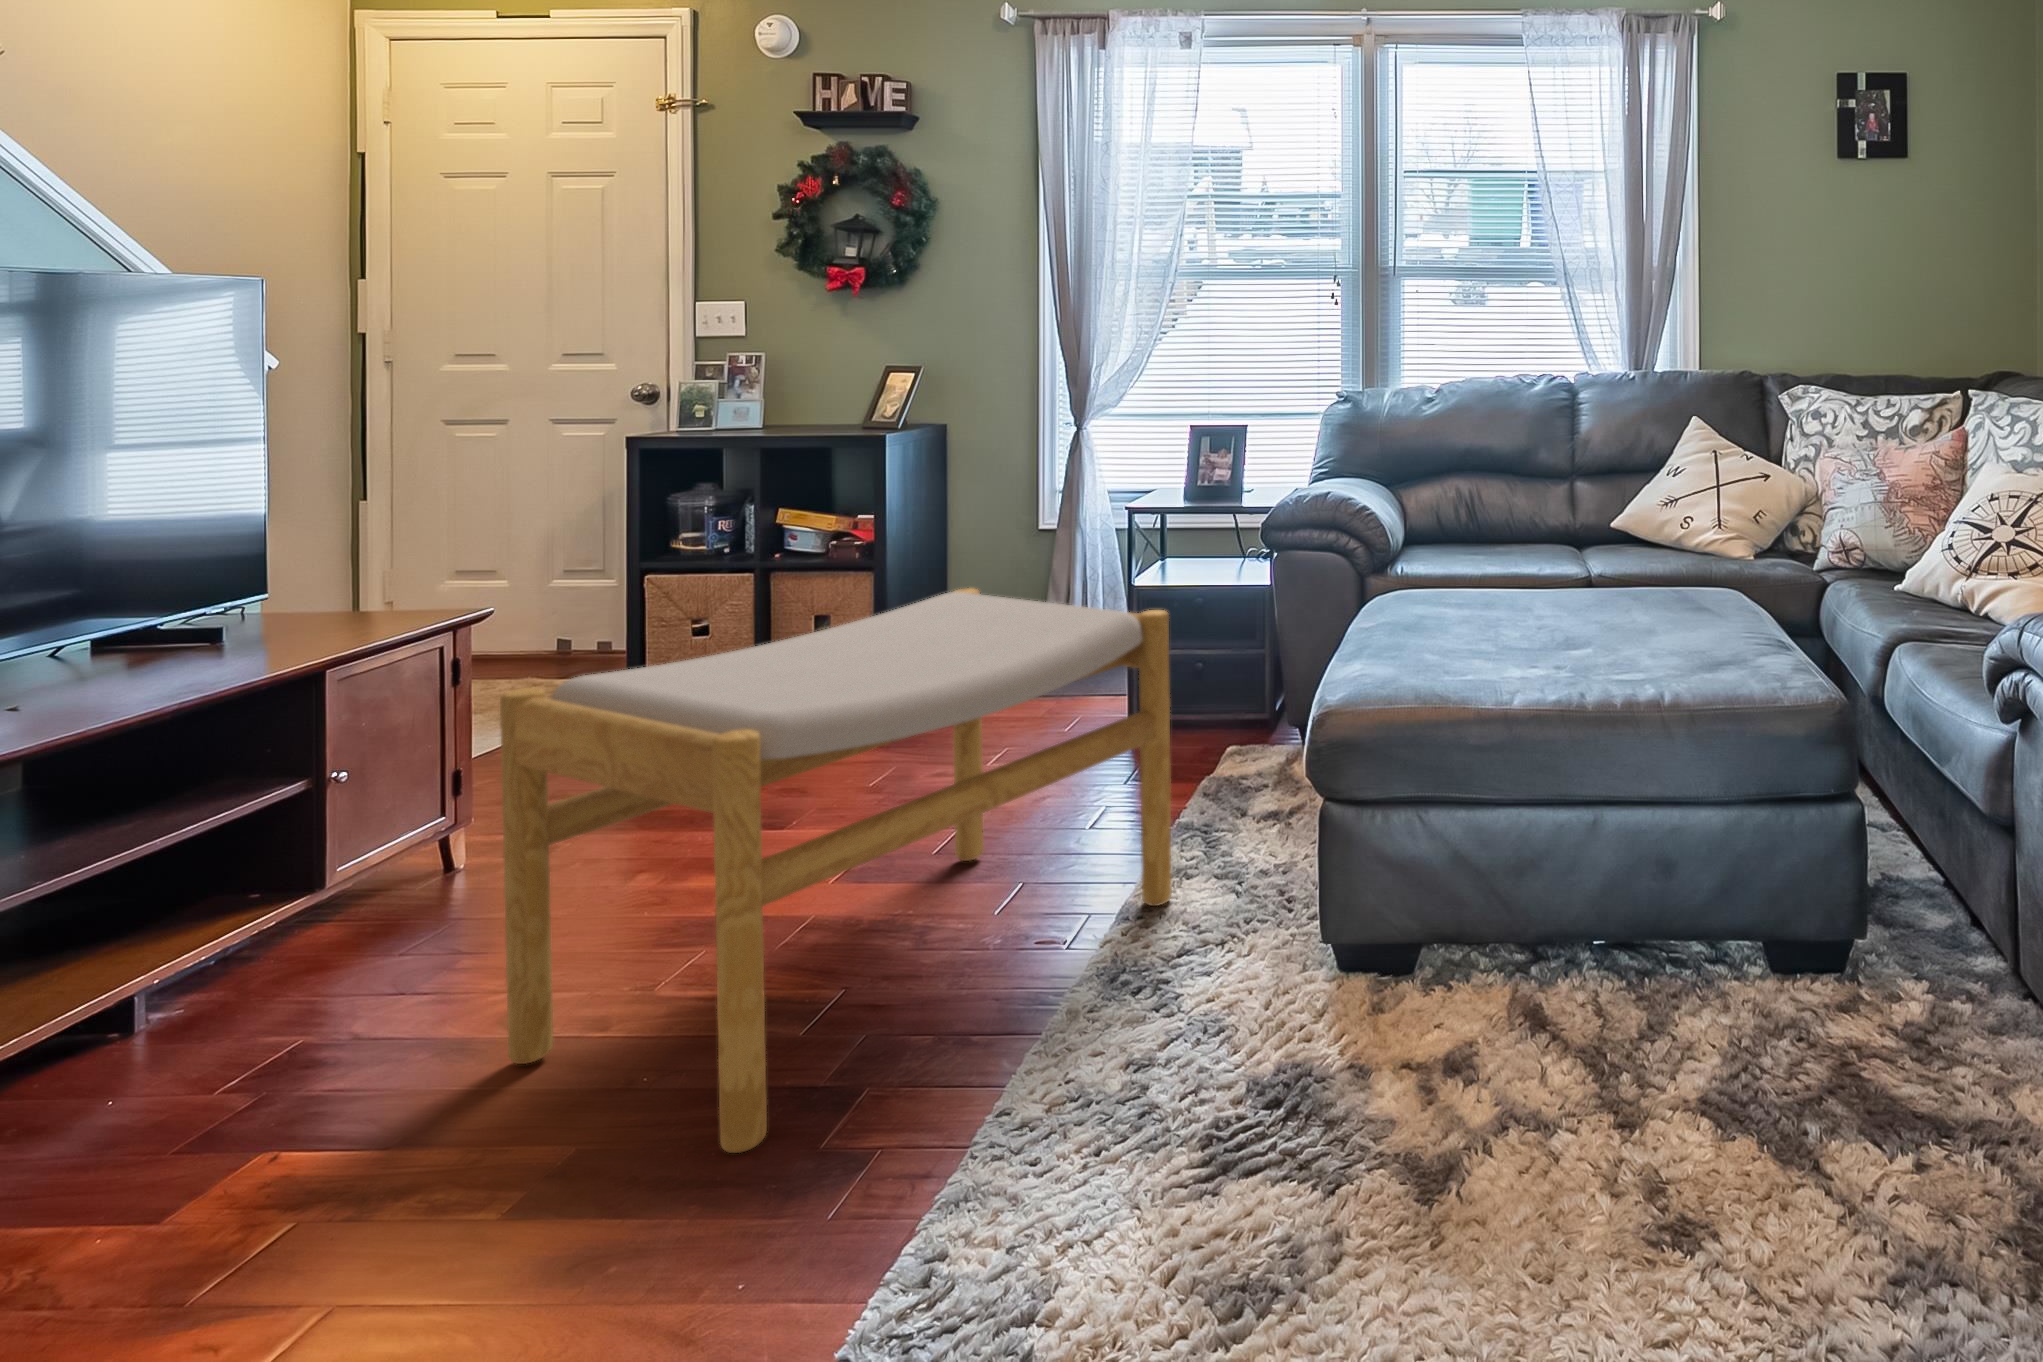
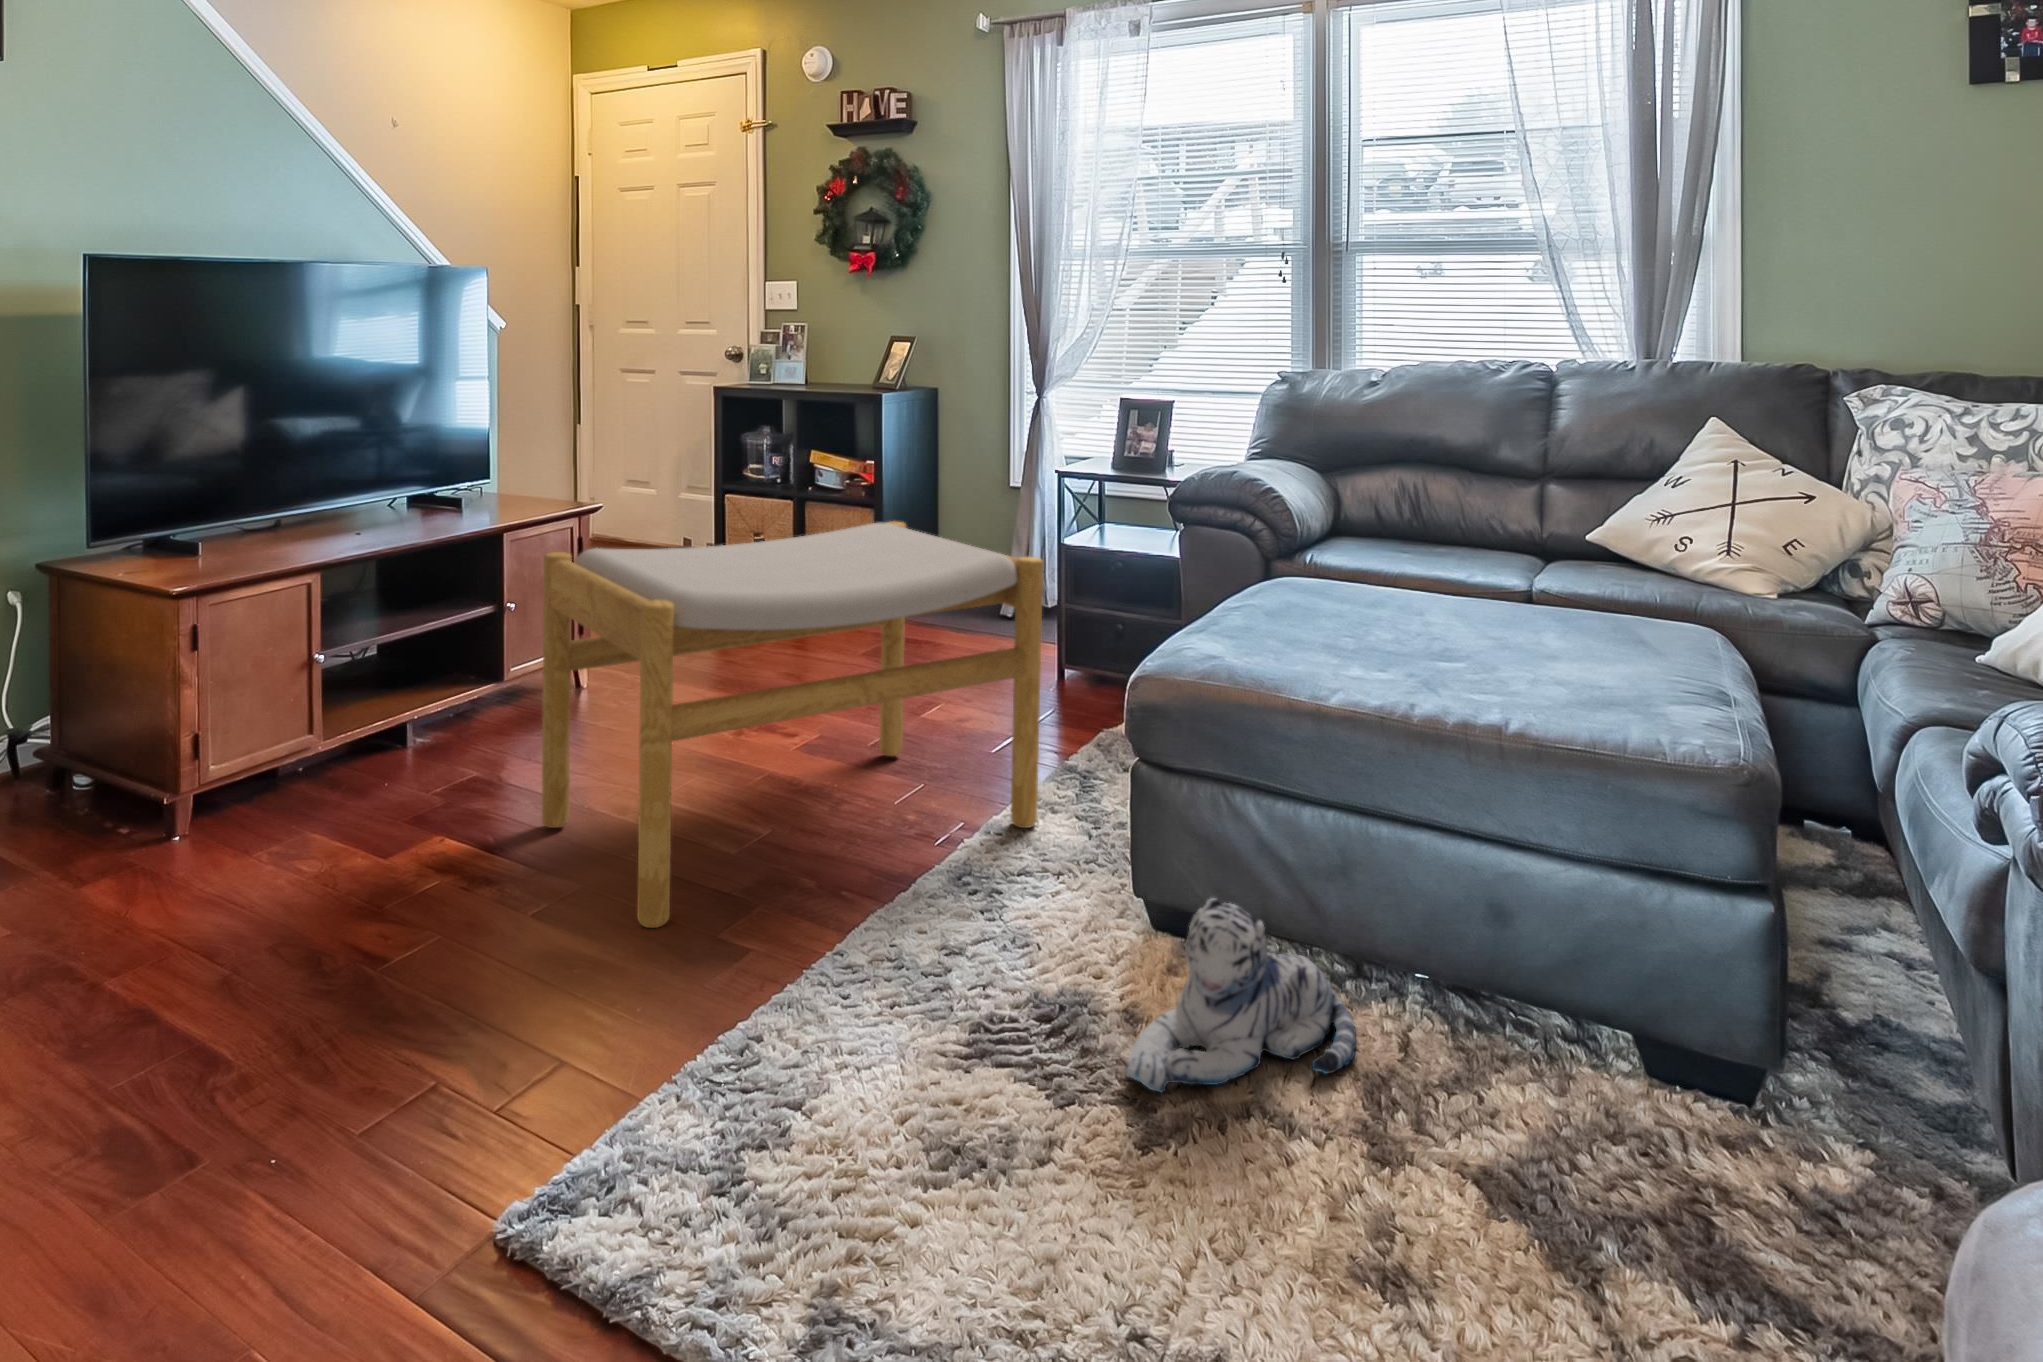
plush toy: none [1377,929,1564,1141] -> present [1125,898,1356,1093]

